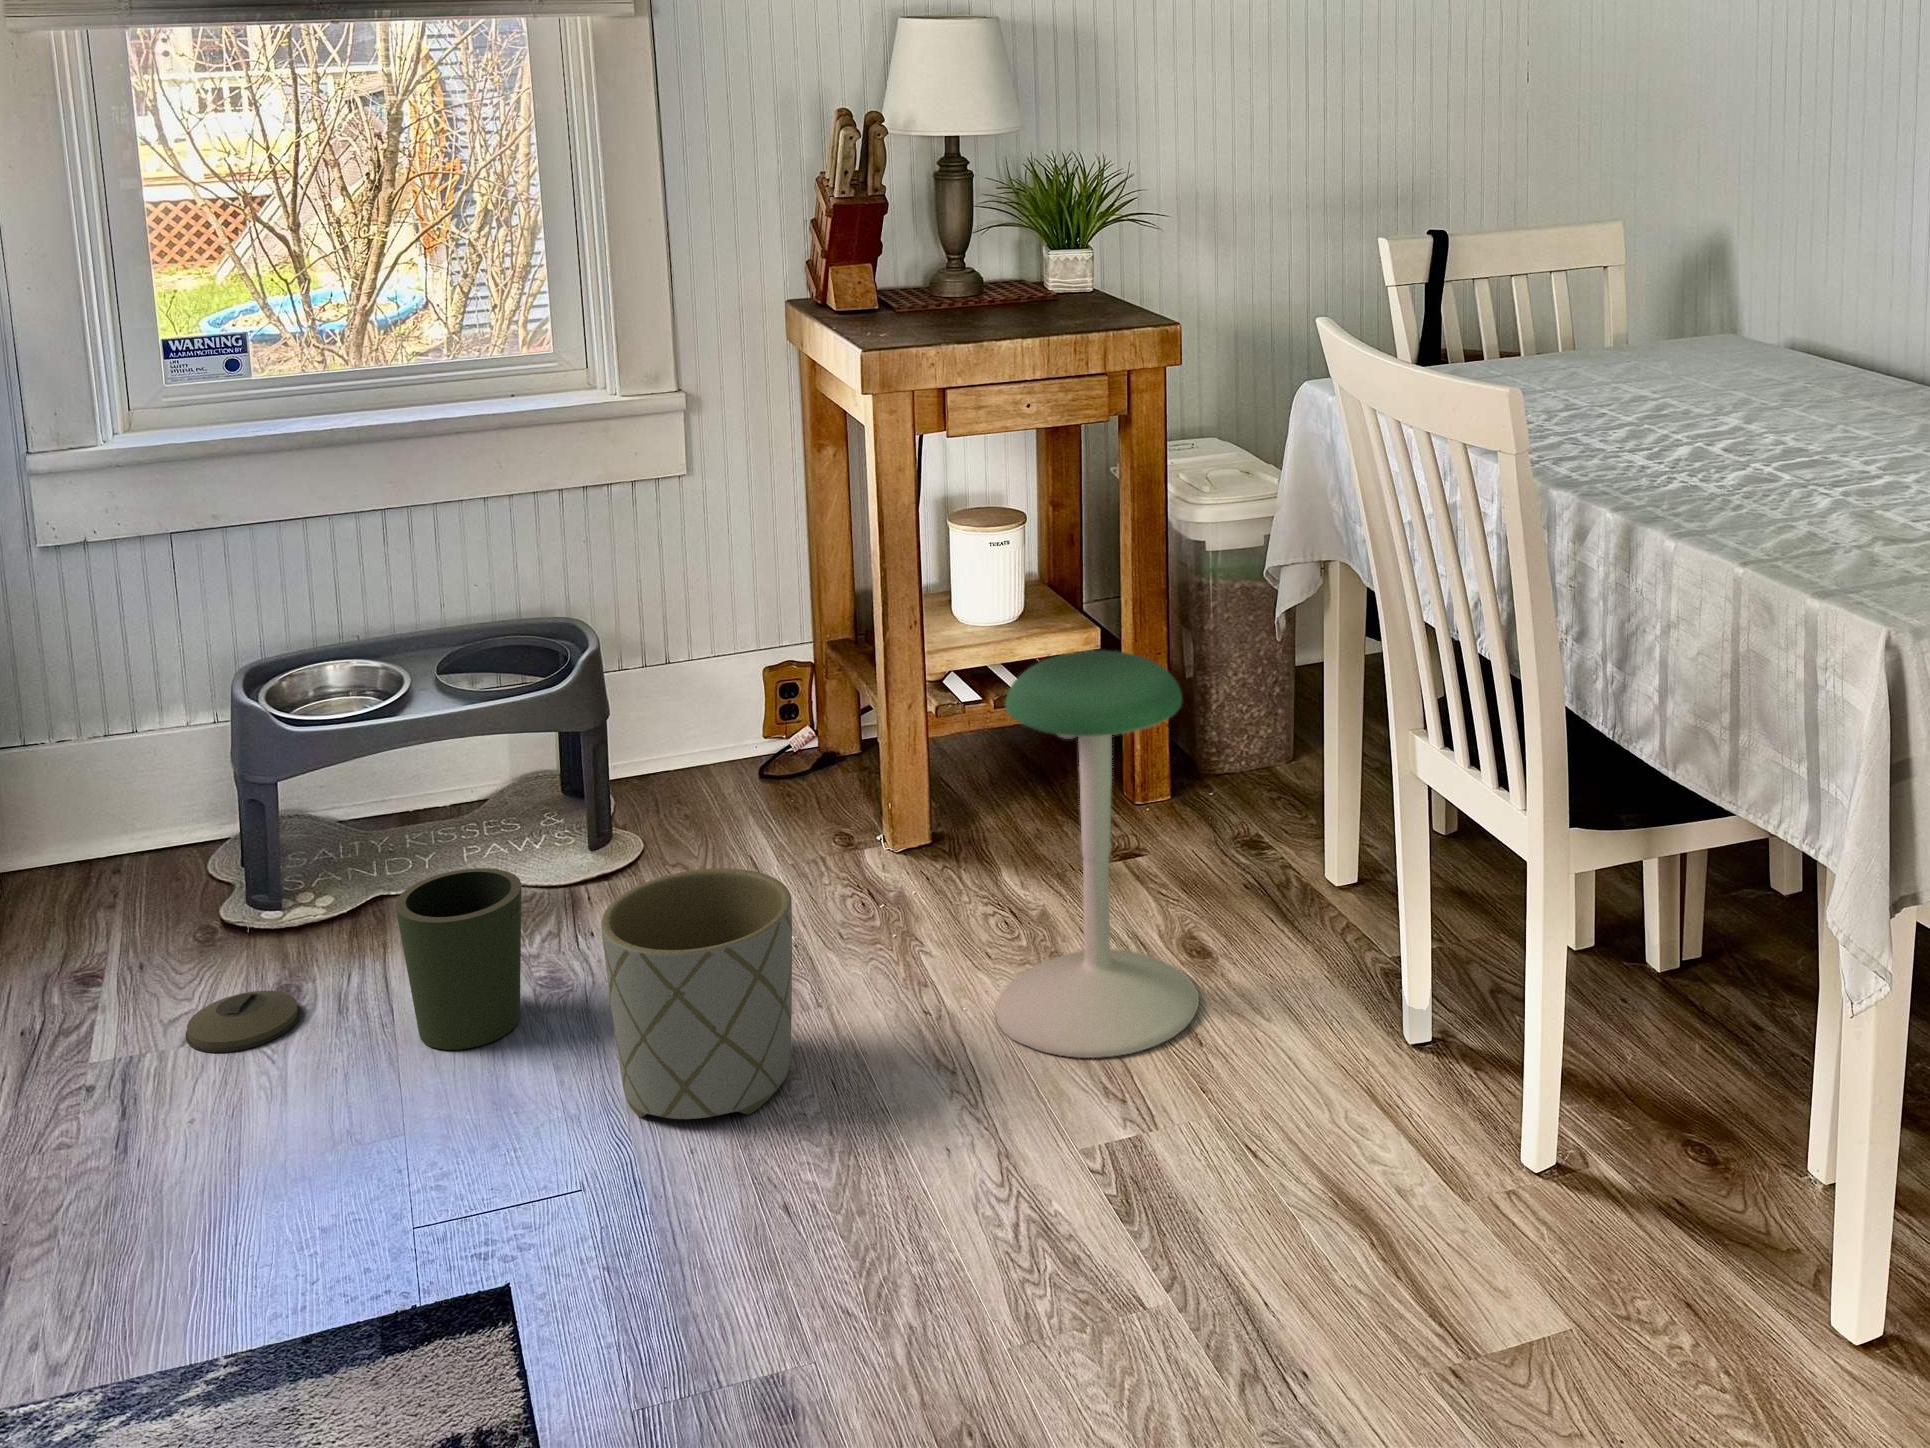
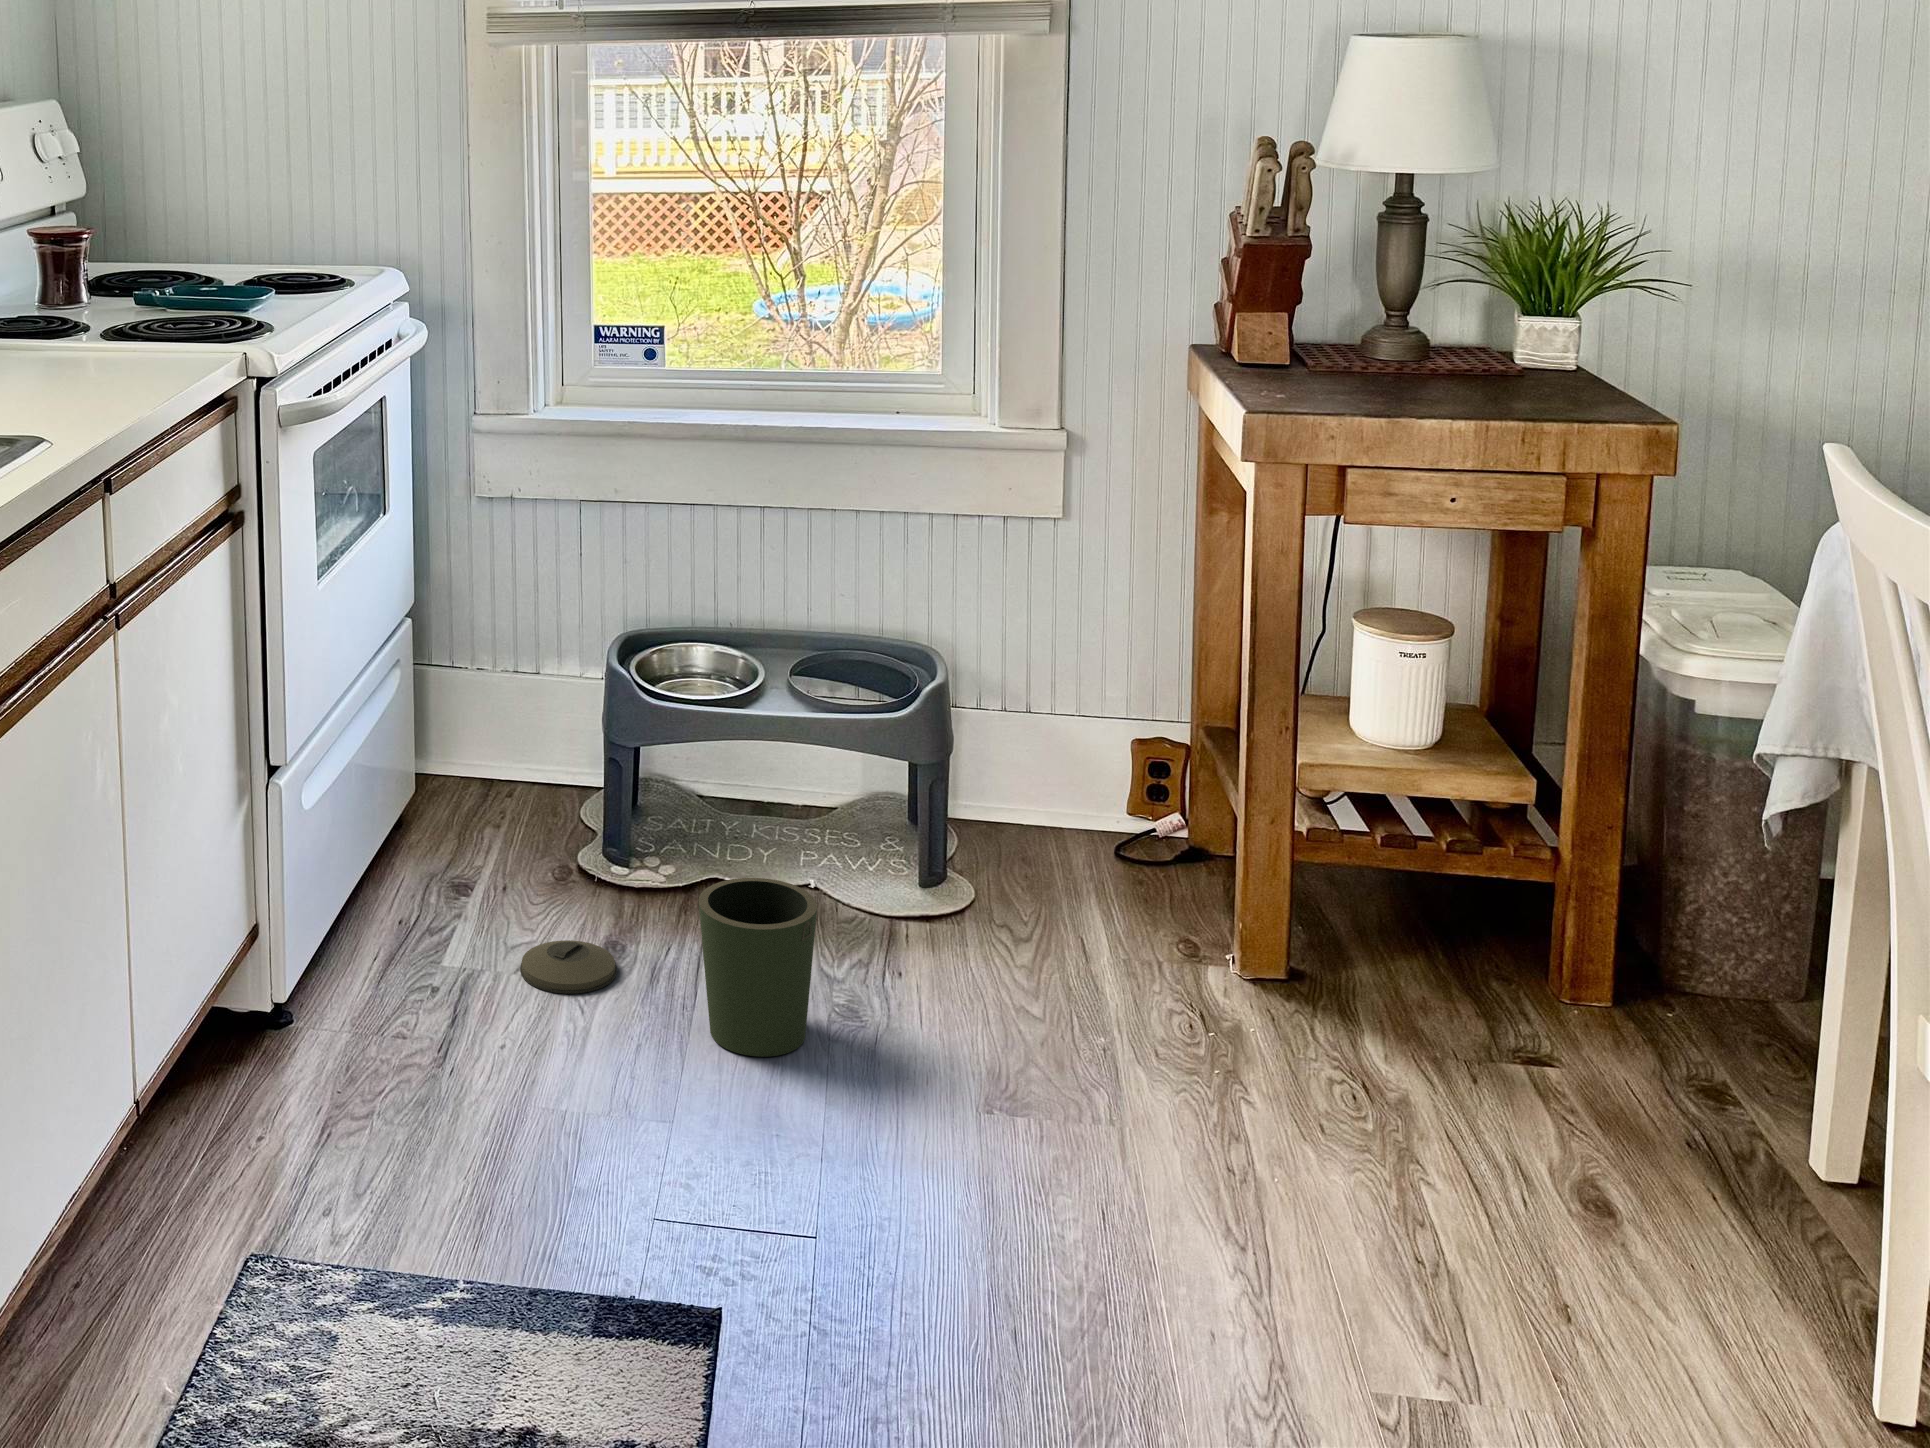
stool: present [995,650,1199,1058] -> none [1307,807,1590,1308]
planter: present [601,868,792,1119] -> none [871,940,1073,1218]

